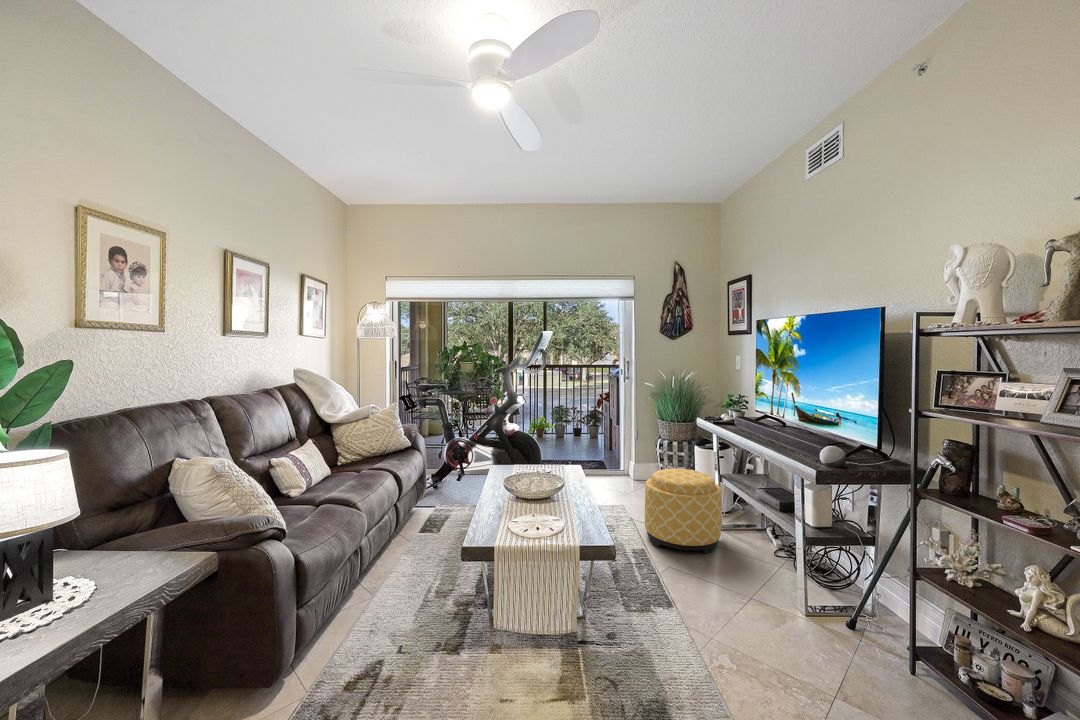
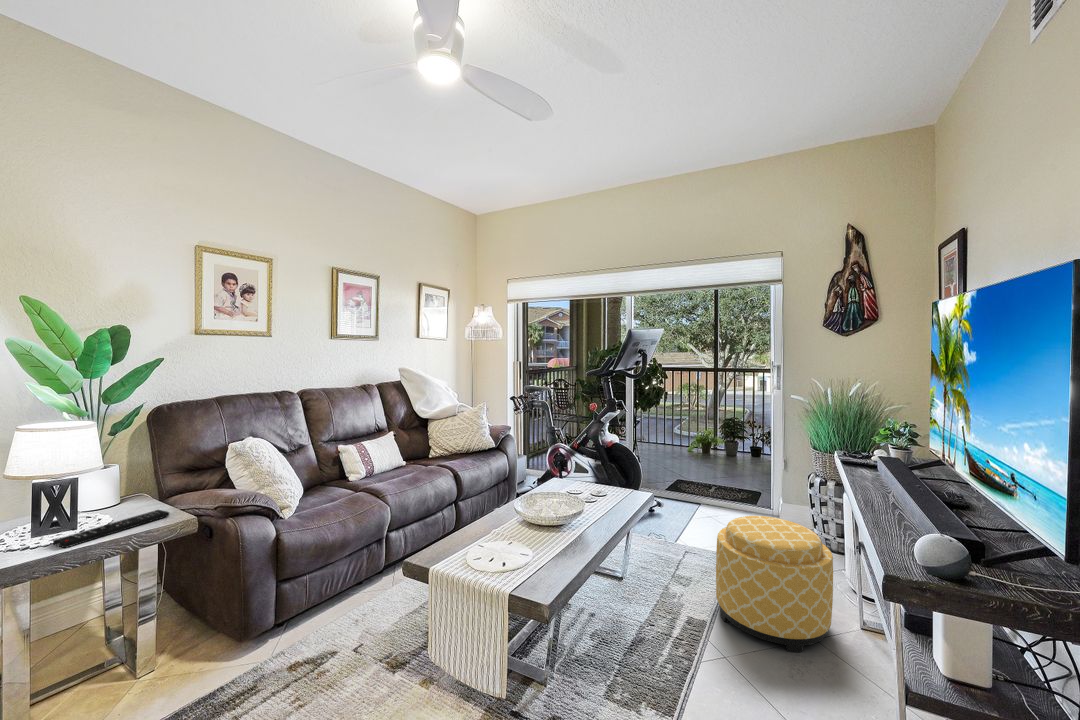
remote control: none [54,551,173,616] -> present [53,510,169,548]

